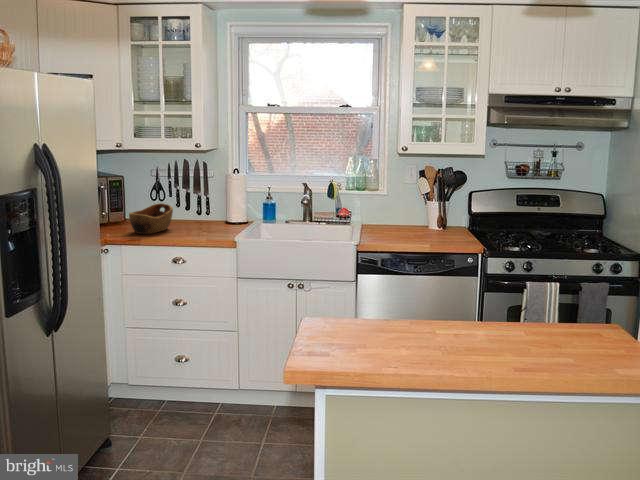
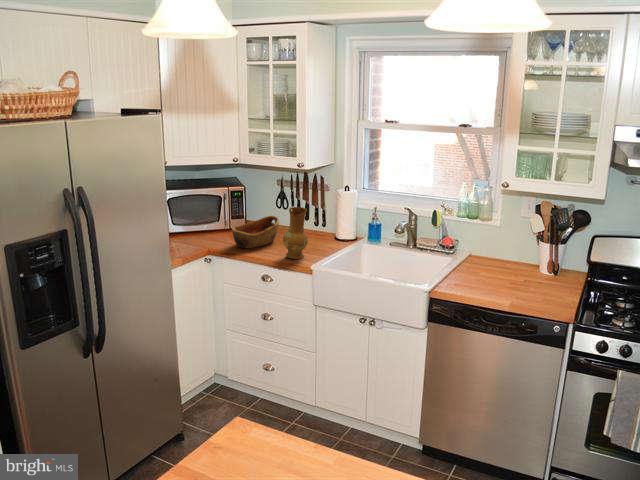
ceramic jug: none [195,183,221,236] -> present [283,207,308,259]

